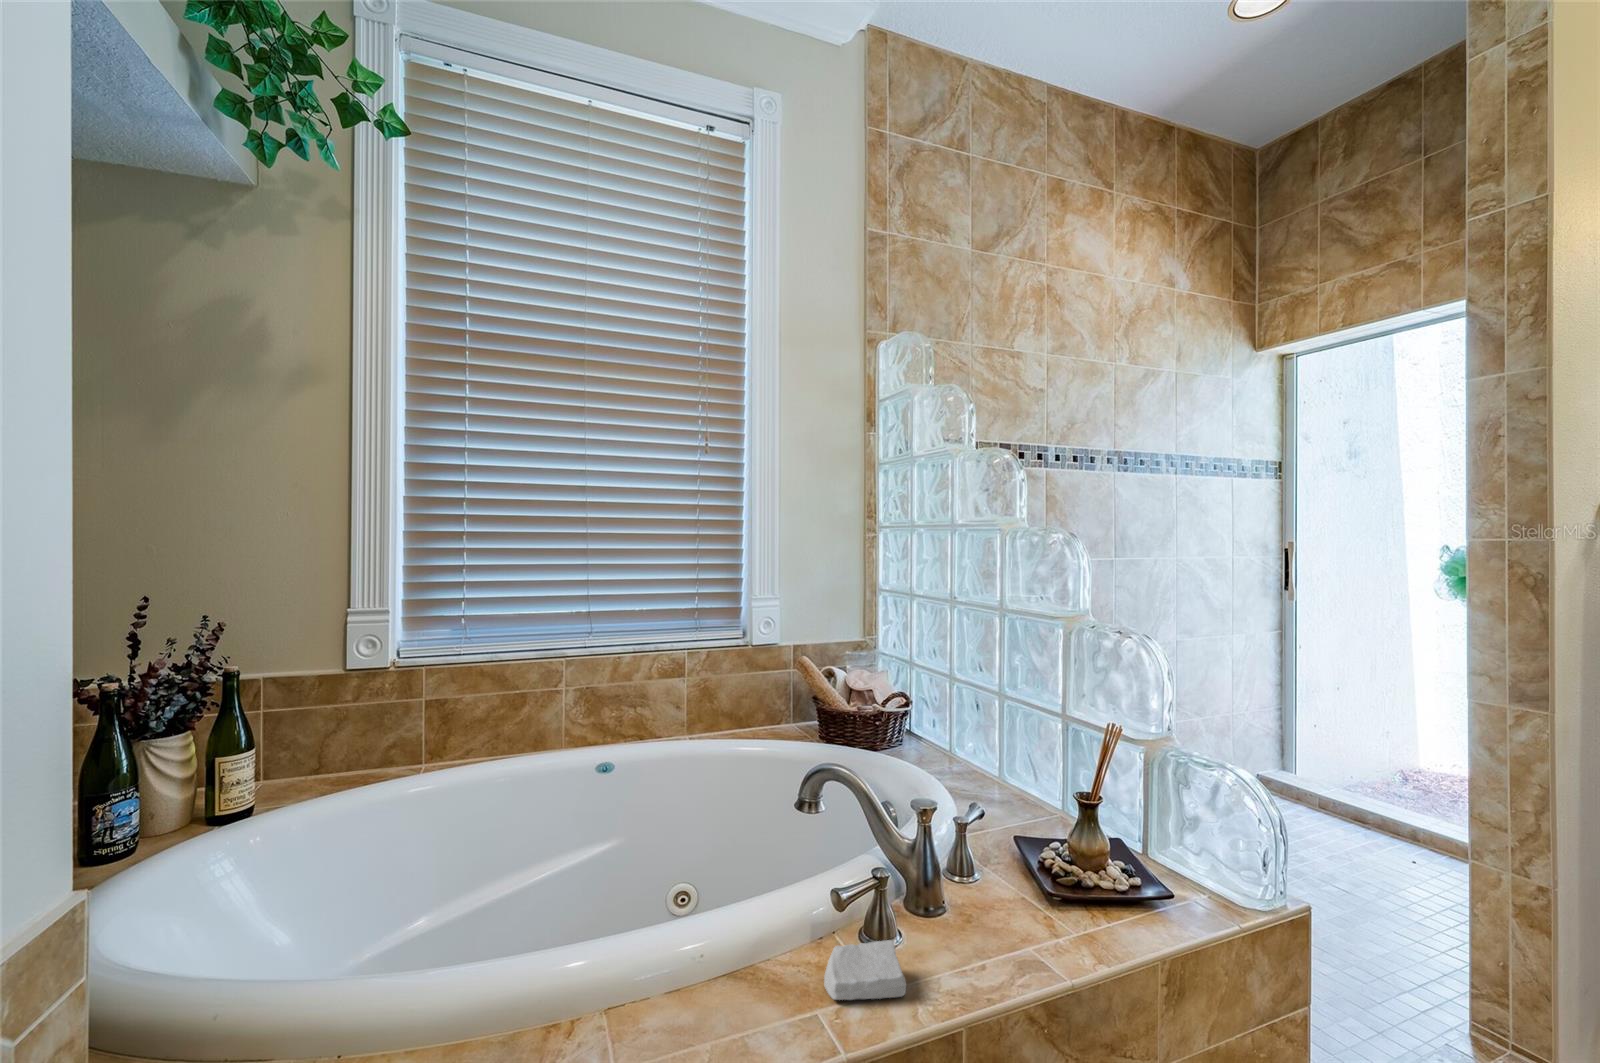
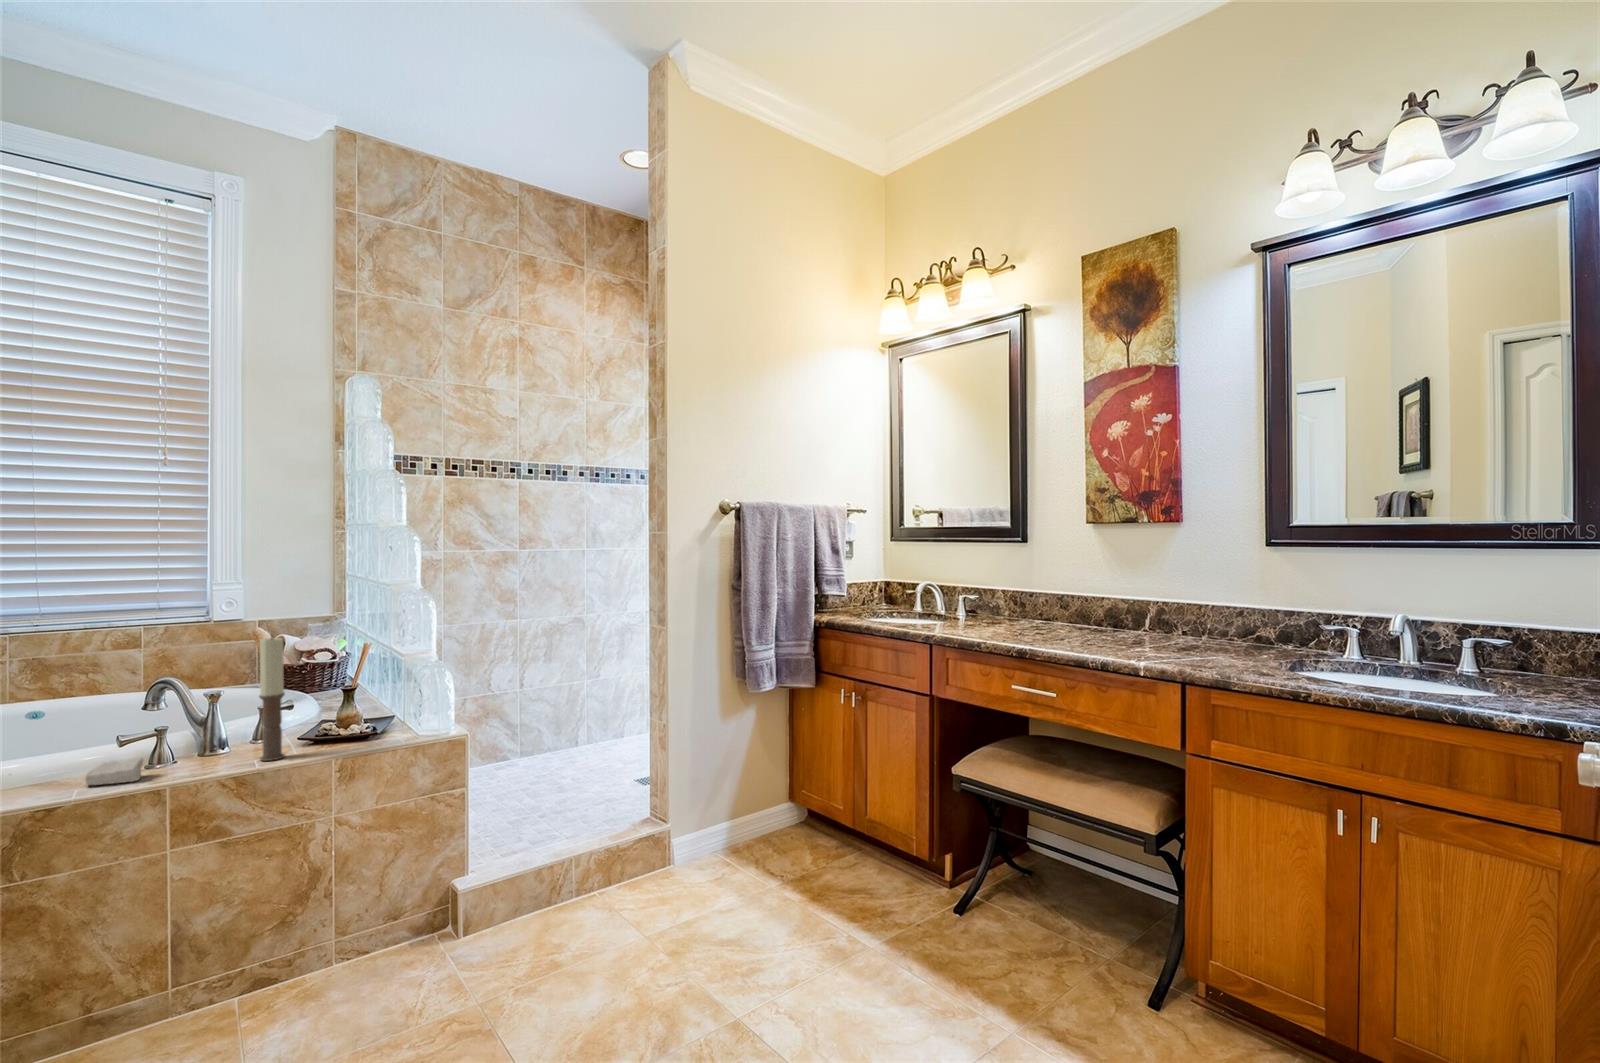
candle: none [1038,728,1078,957] -> present [259,637,285,761]

